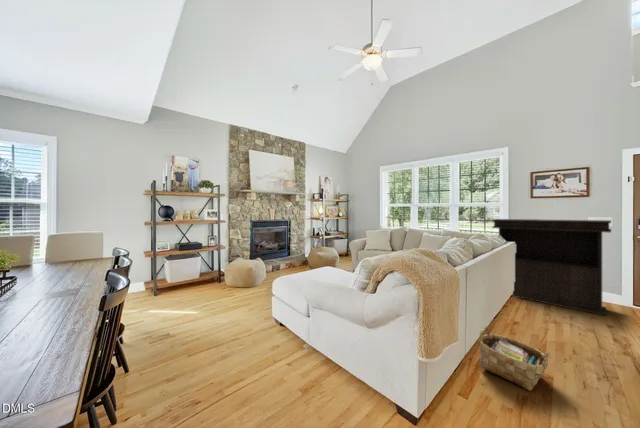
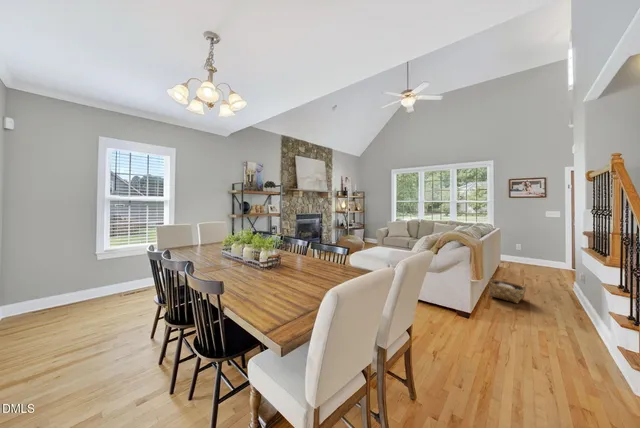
console table: present [493,219,611,316] -> none [484,212,559,273]

